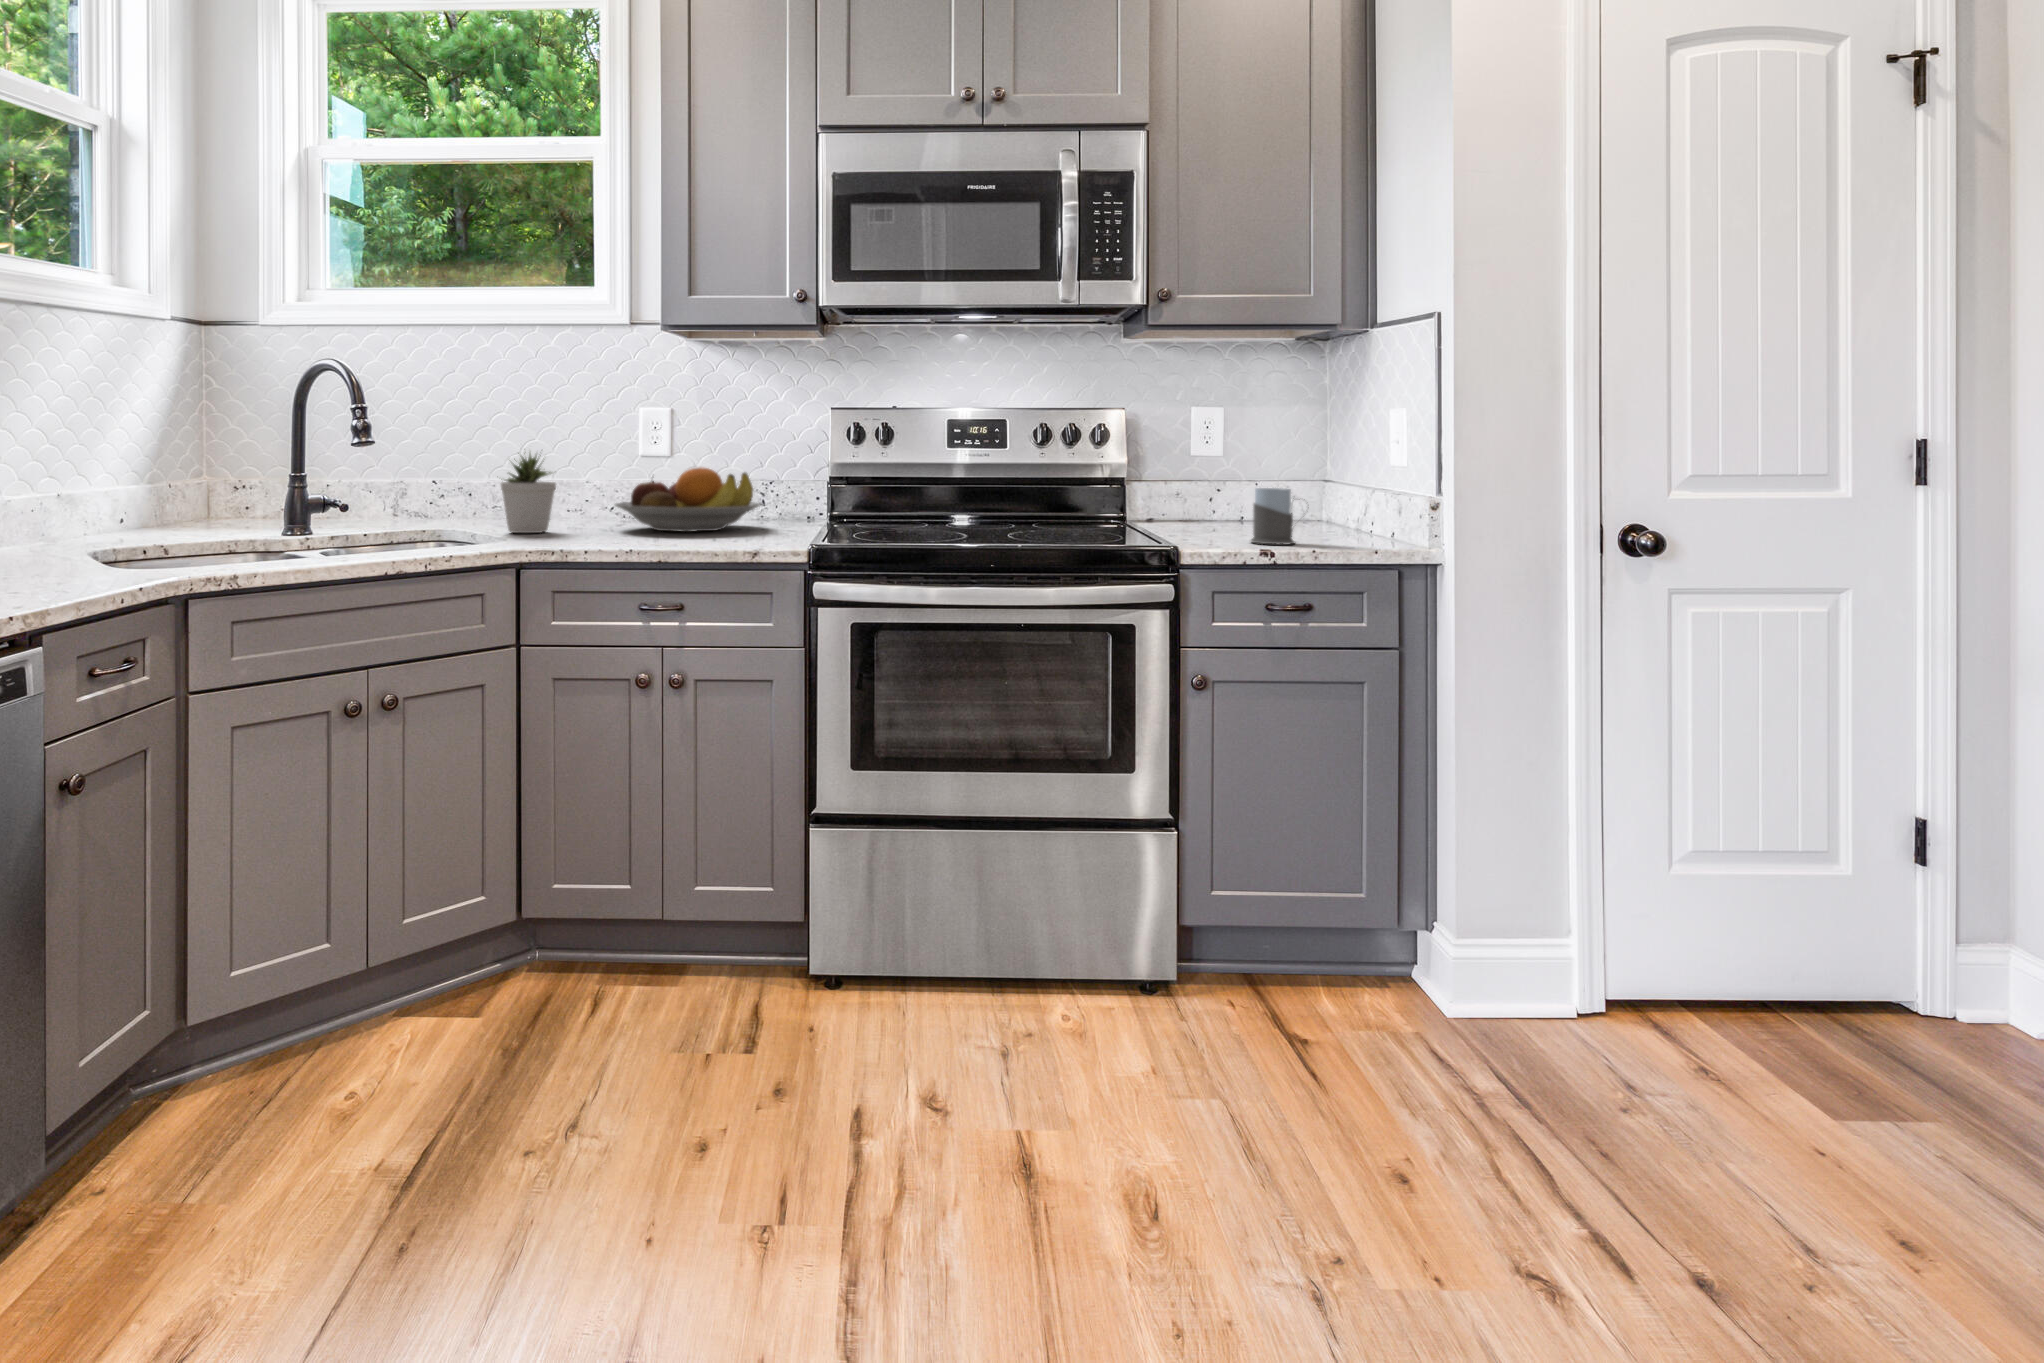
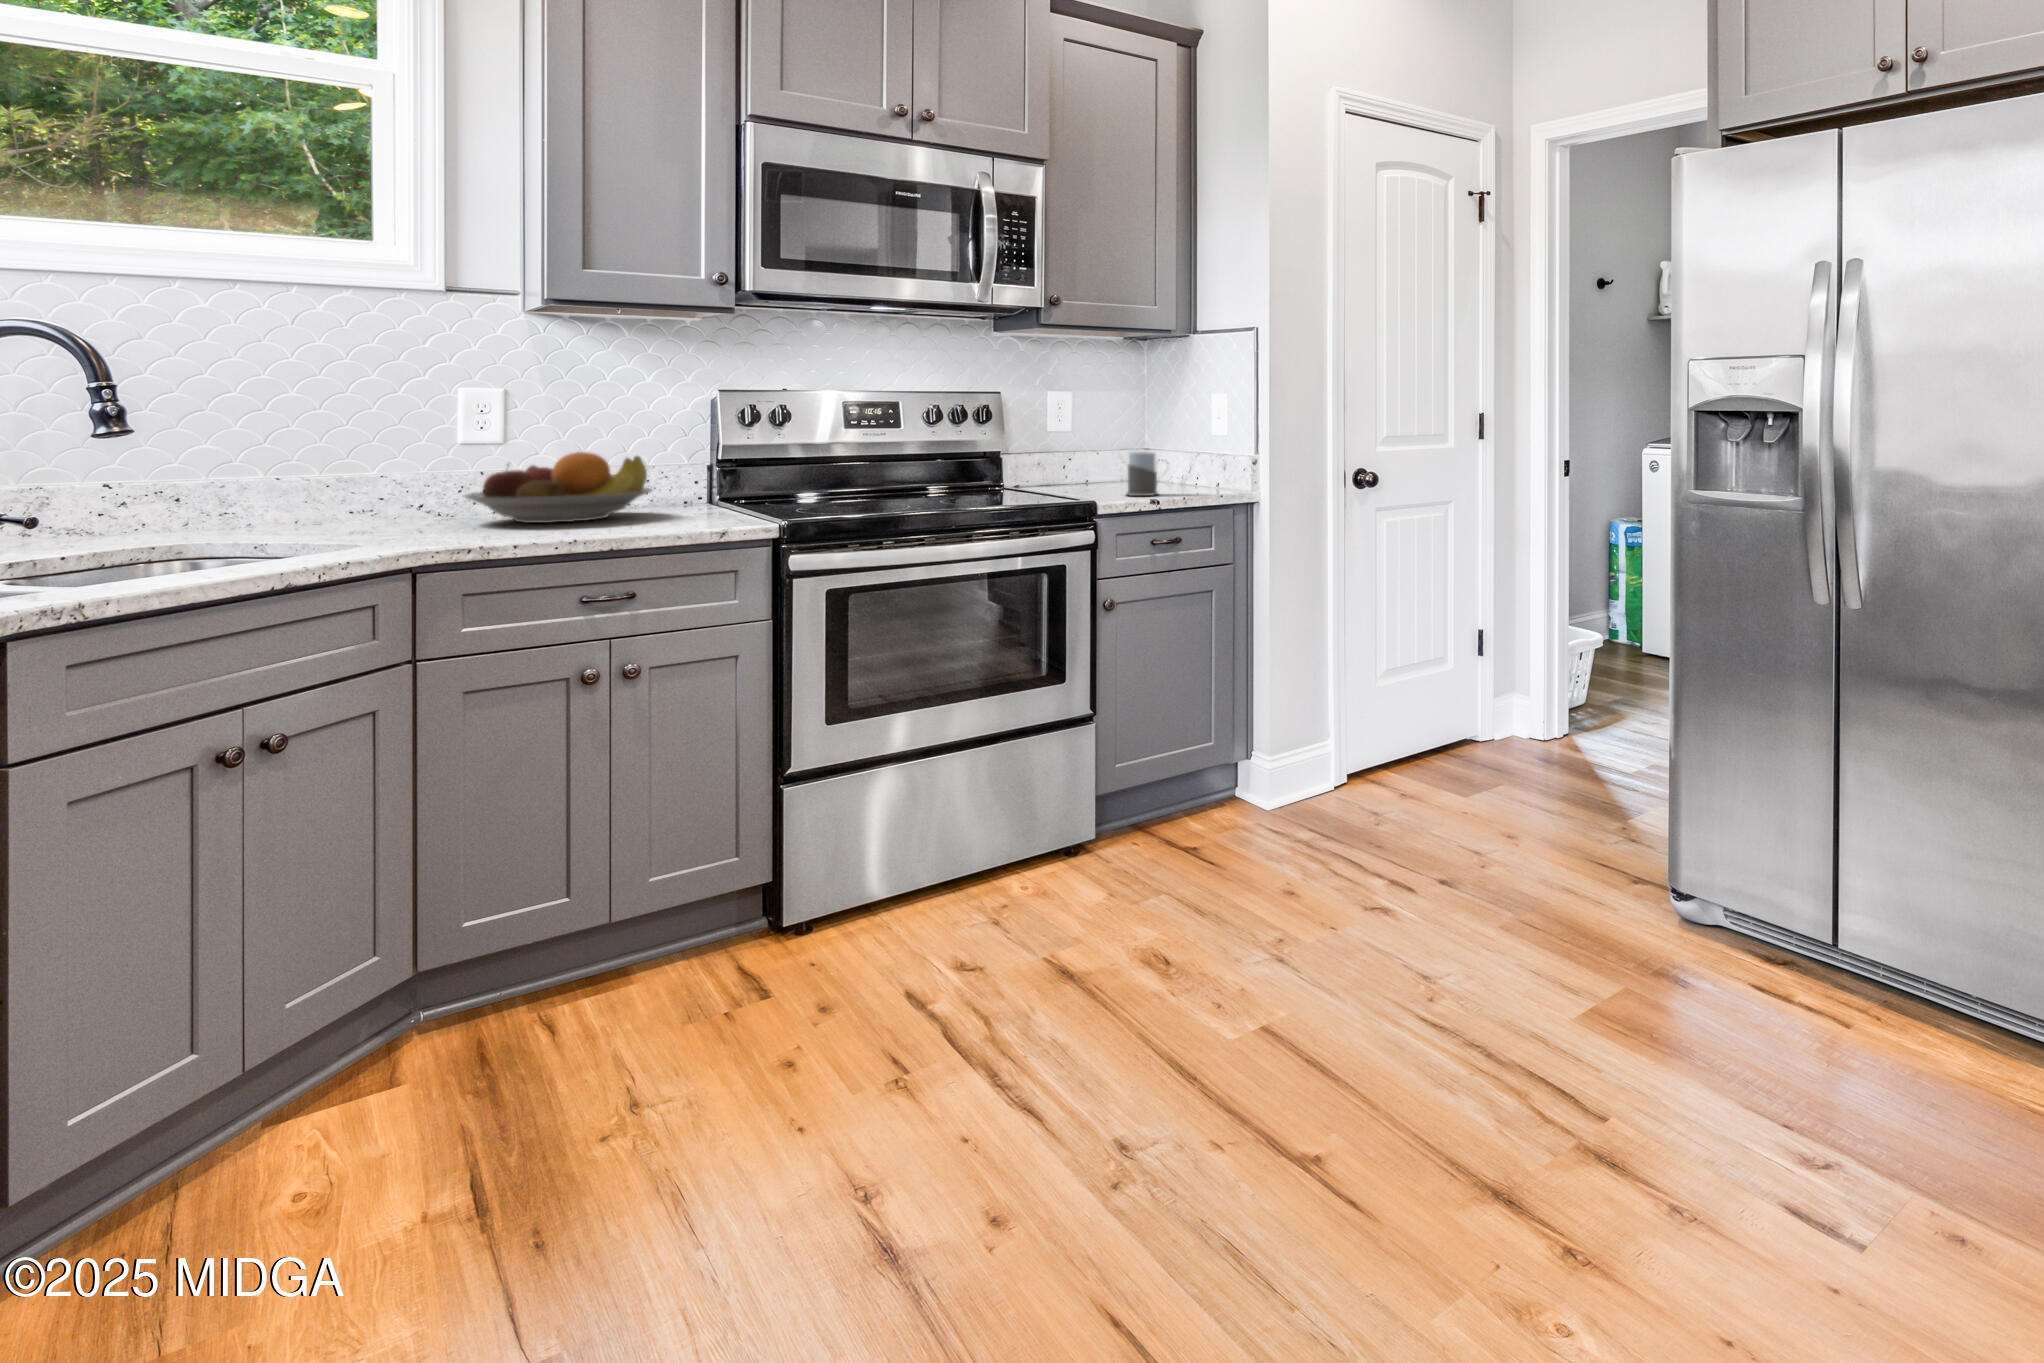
potted plant: present [501,454,556,533] -> none [313,435,398,538]

